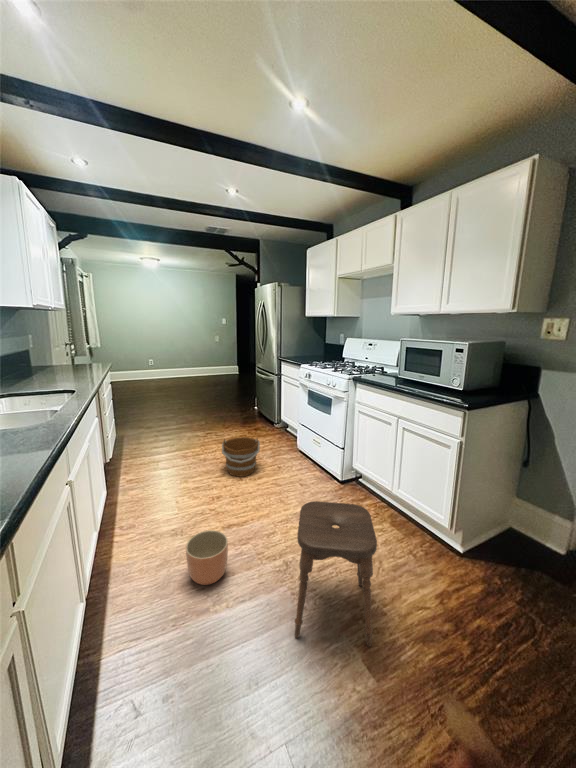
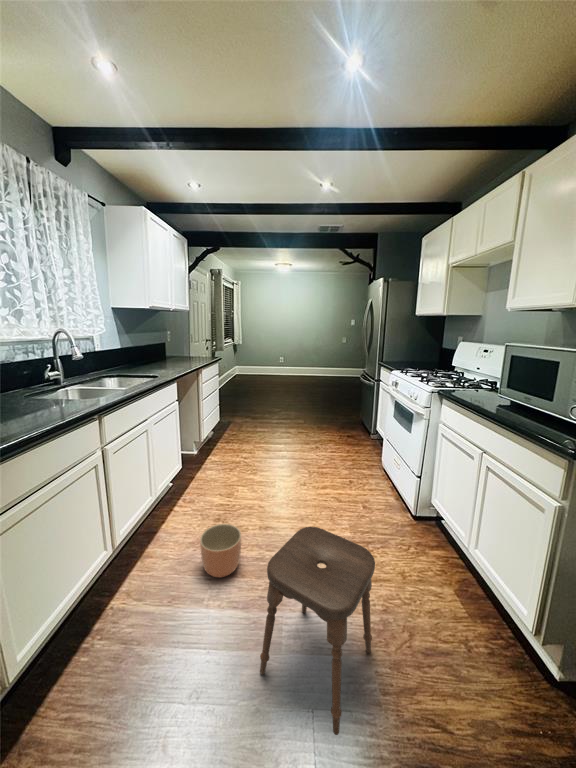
bucket: present [222,437,260,477] -> none [290,439,330,482]

